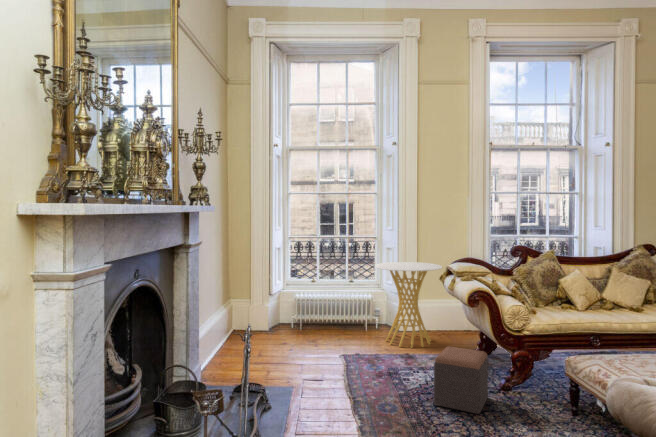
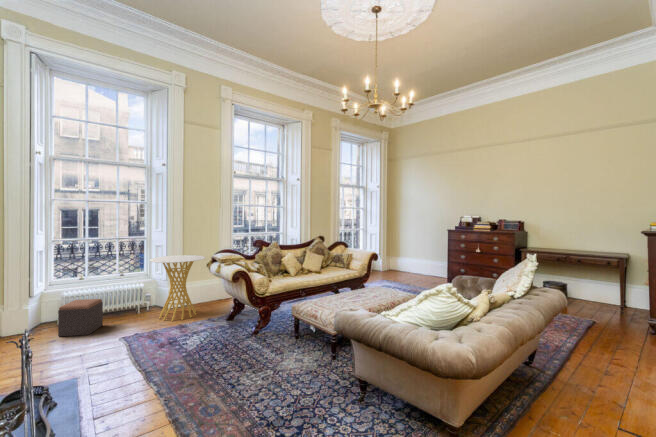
footstool: present [434,347,488,414] -> present [58,299,103,336]

